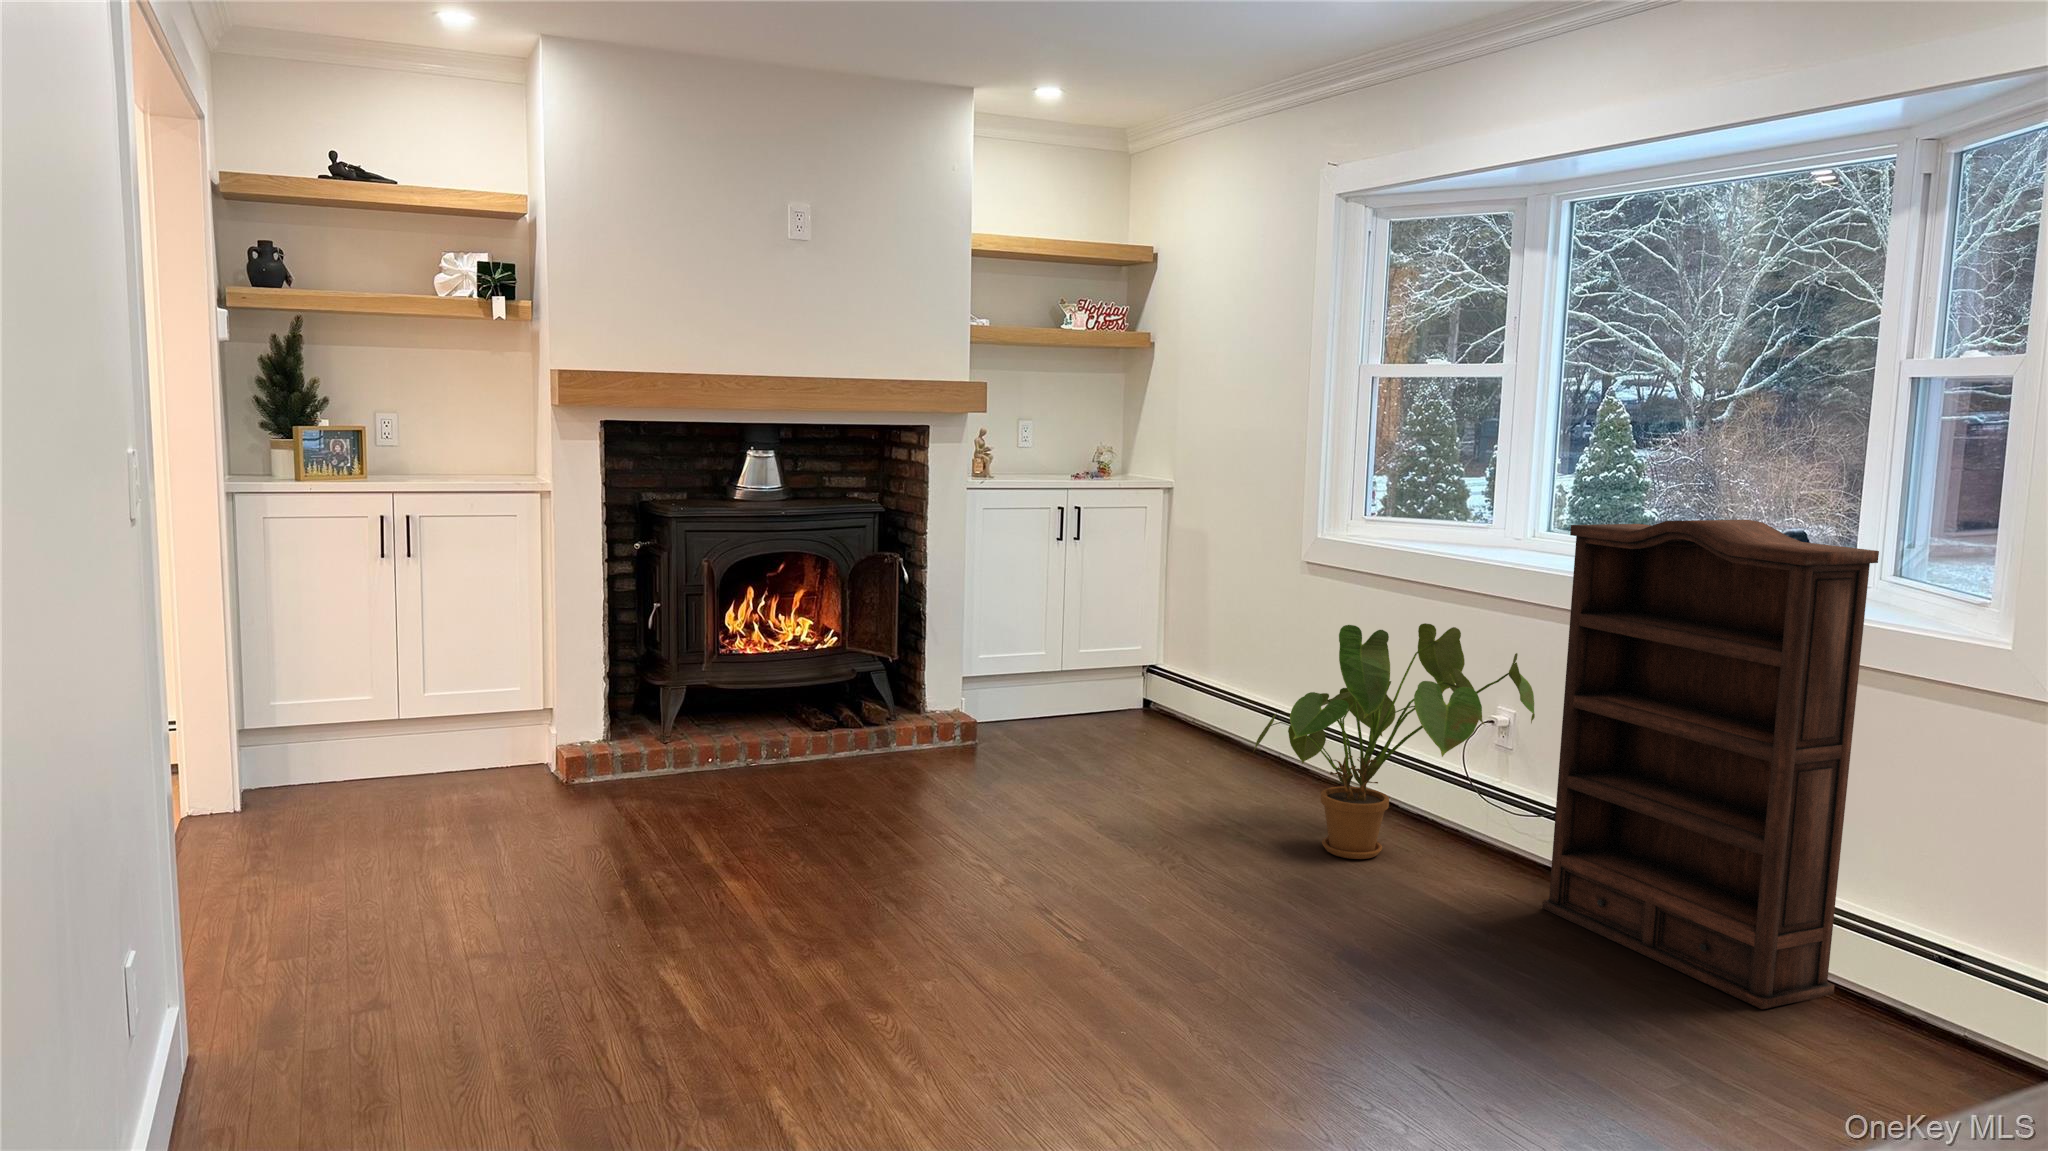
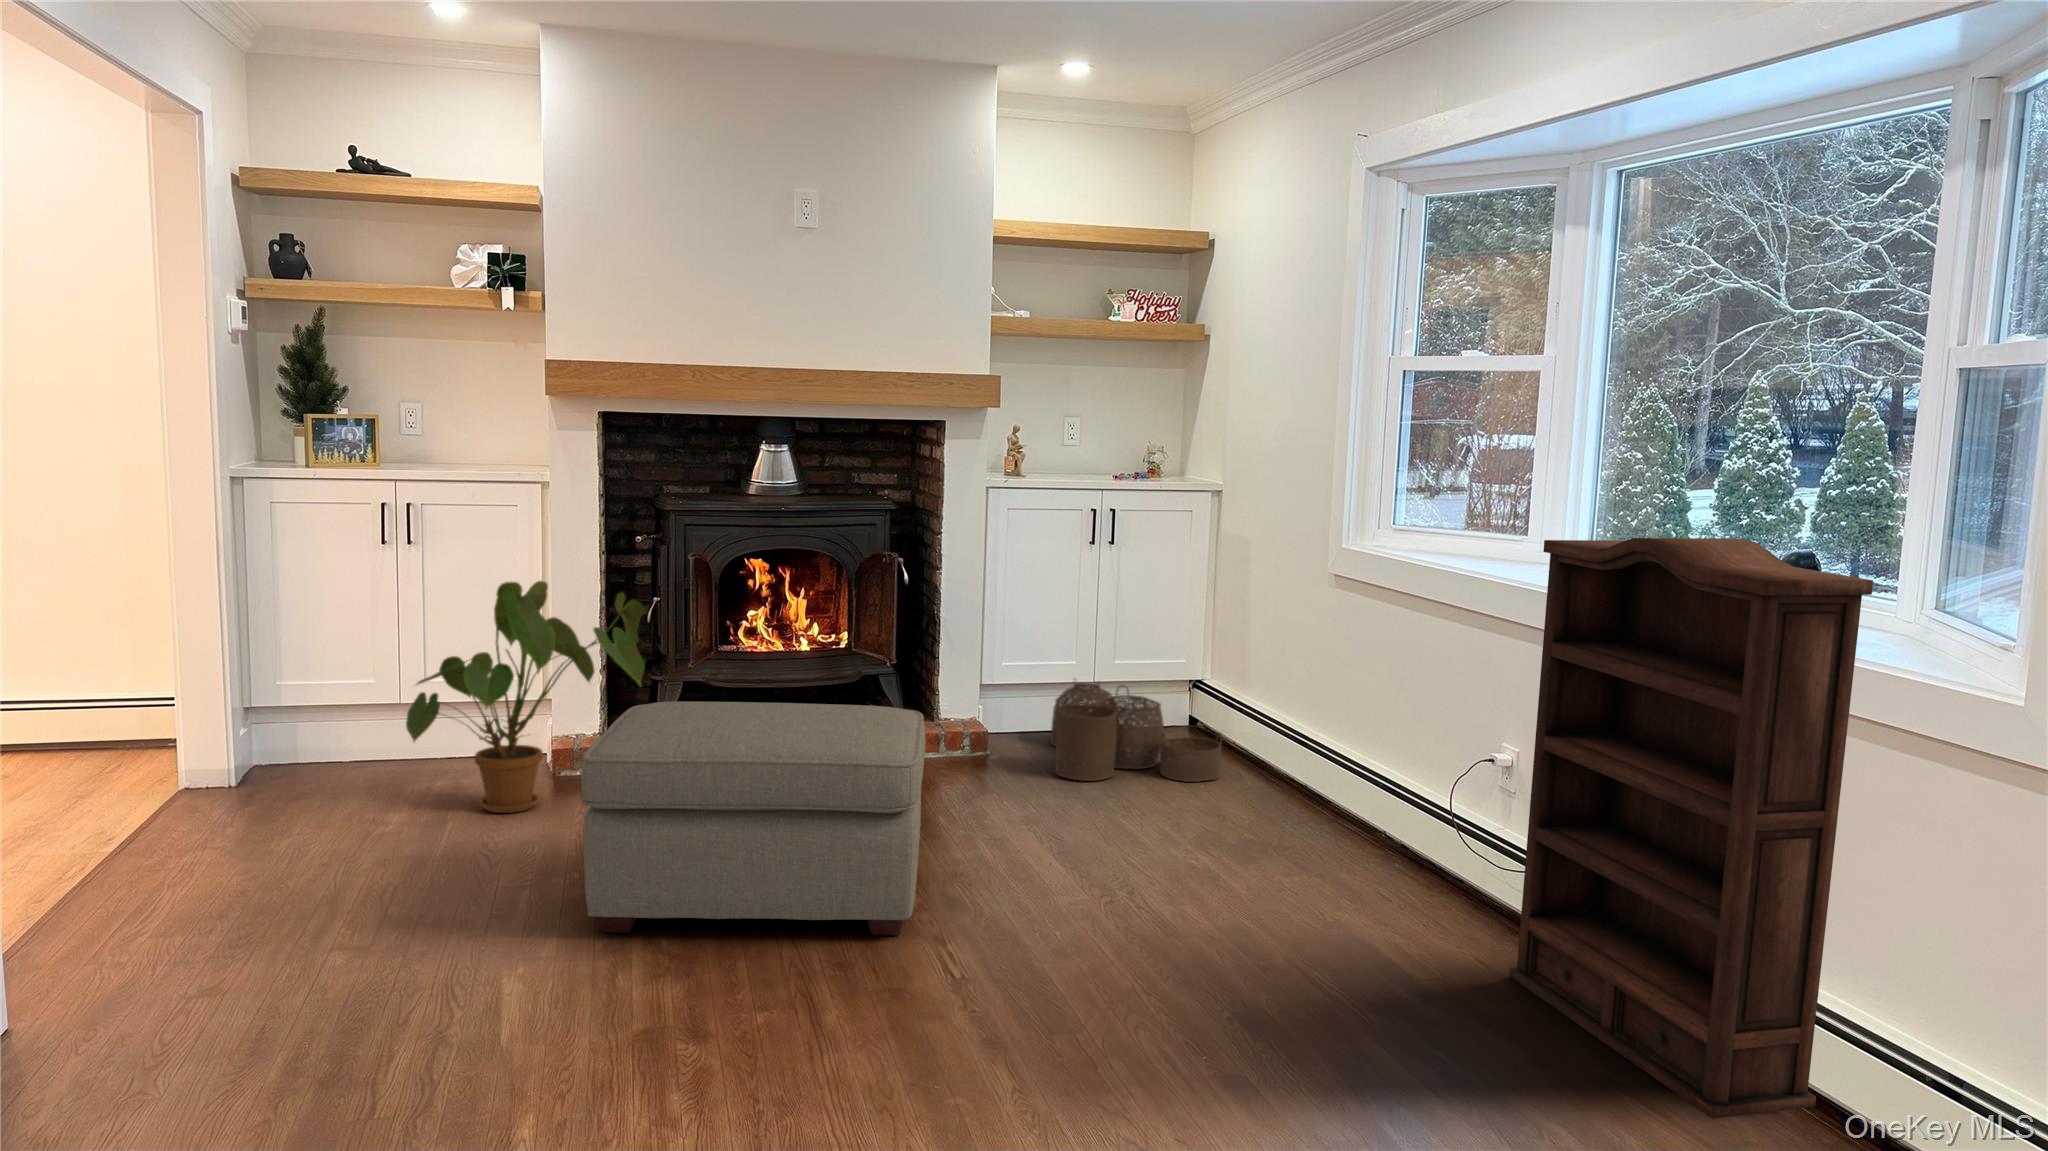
house plant: present [1255,623,1535,859] -> present [406,581,644,813]
woven basket: none [1028,668,1202,763] -> present [1051,679,1223,782]
ottoman: none [698,697,1019,925] -> present [581,701,926,936]

